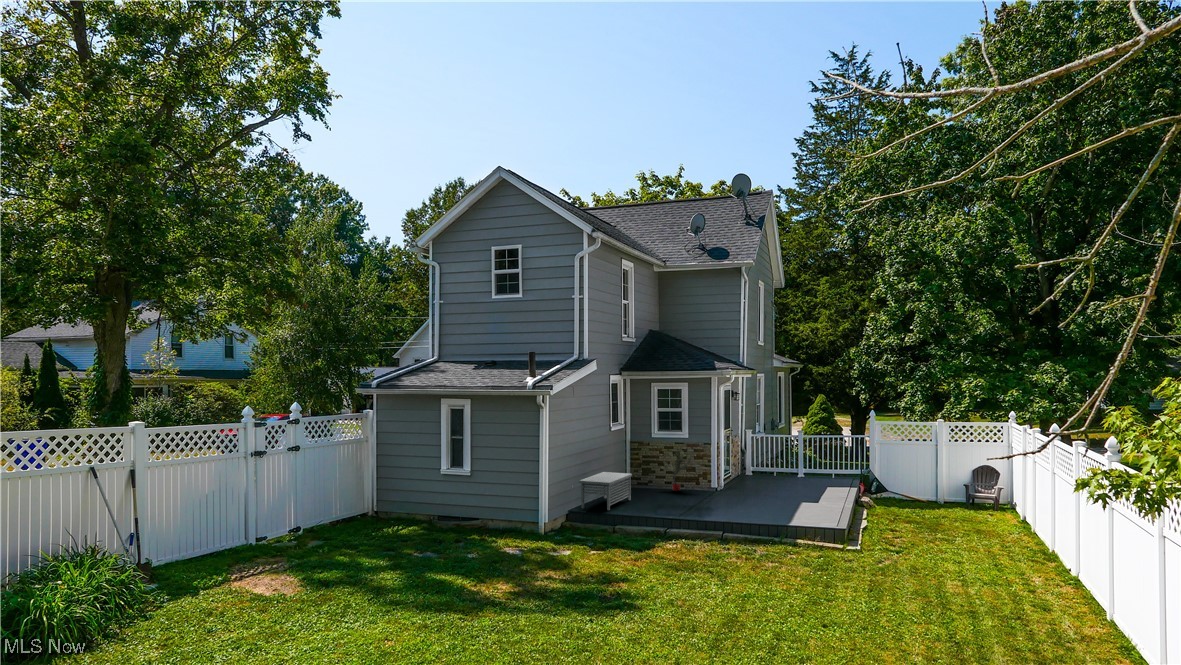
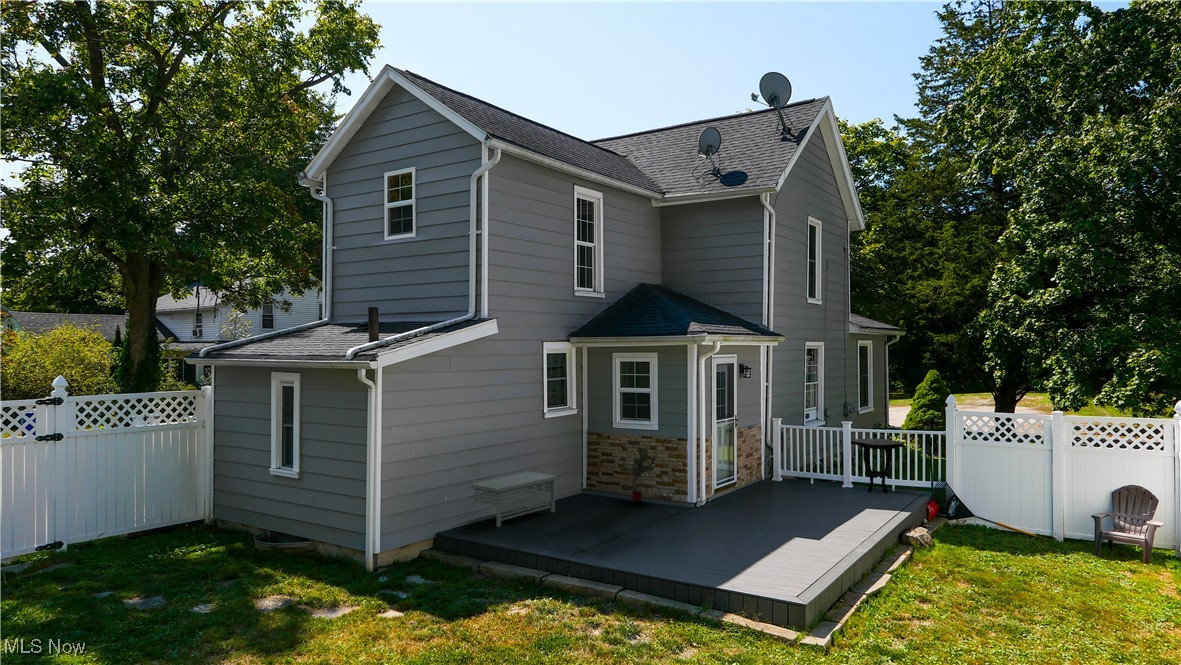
side table: none [805,441,842,478] -> present [850,438,905,493]

